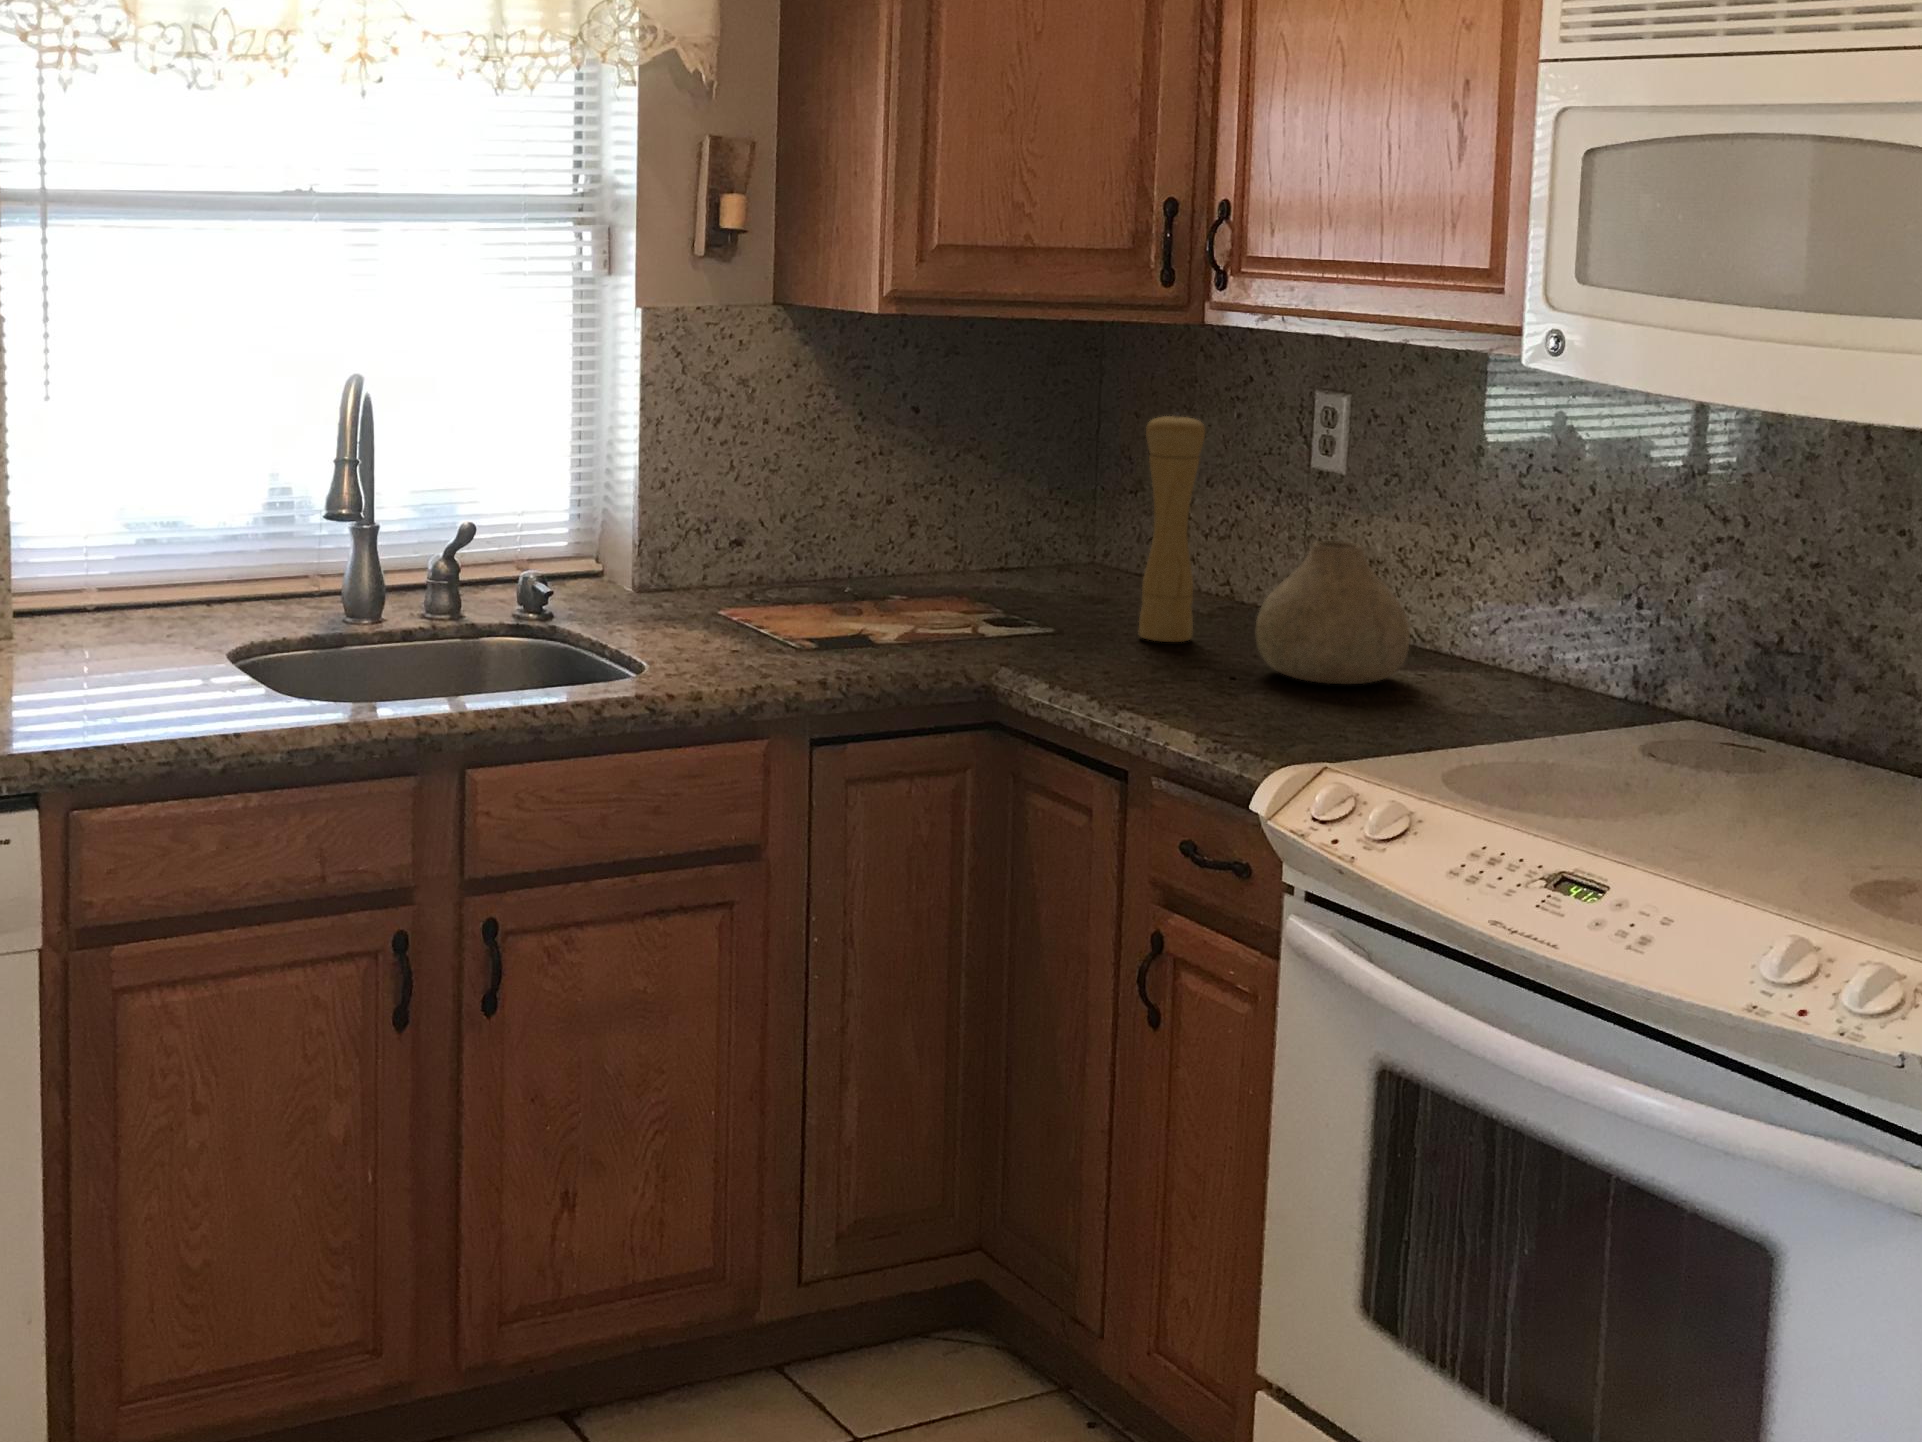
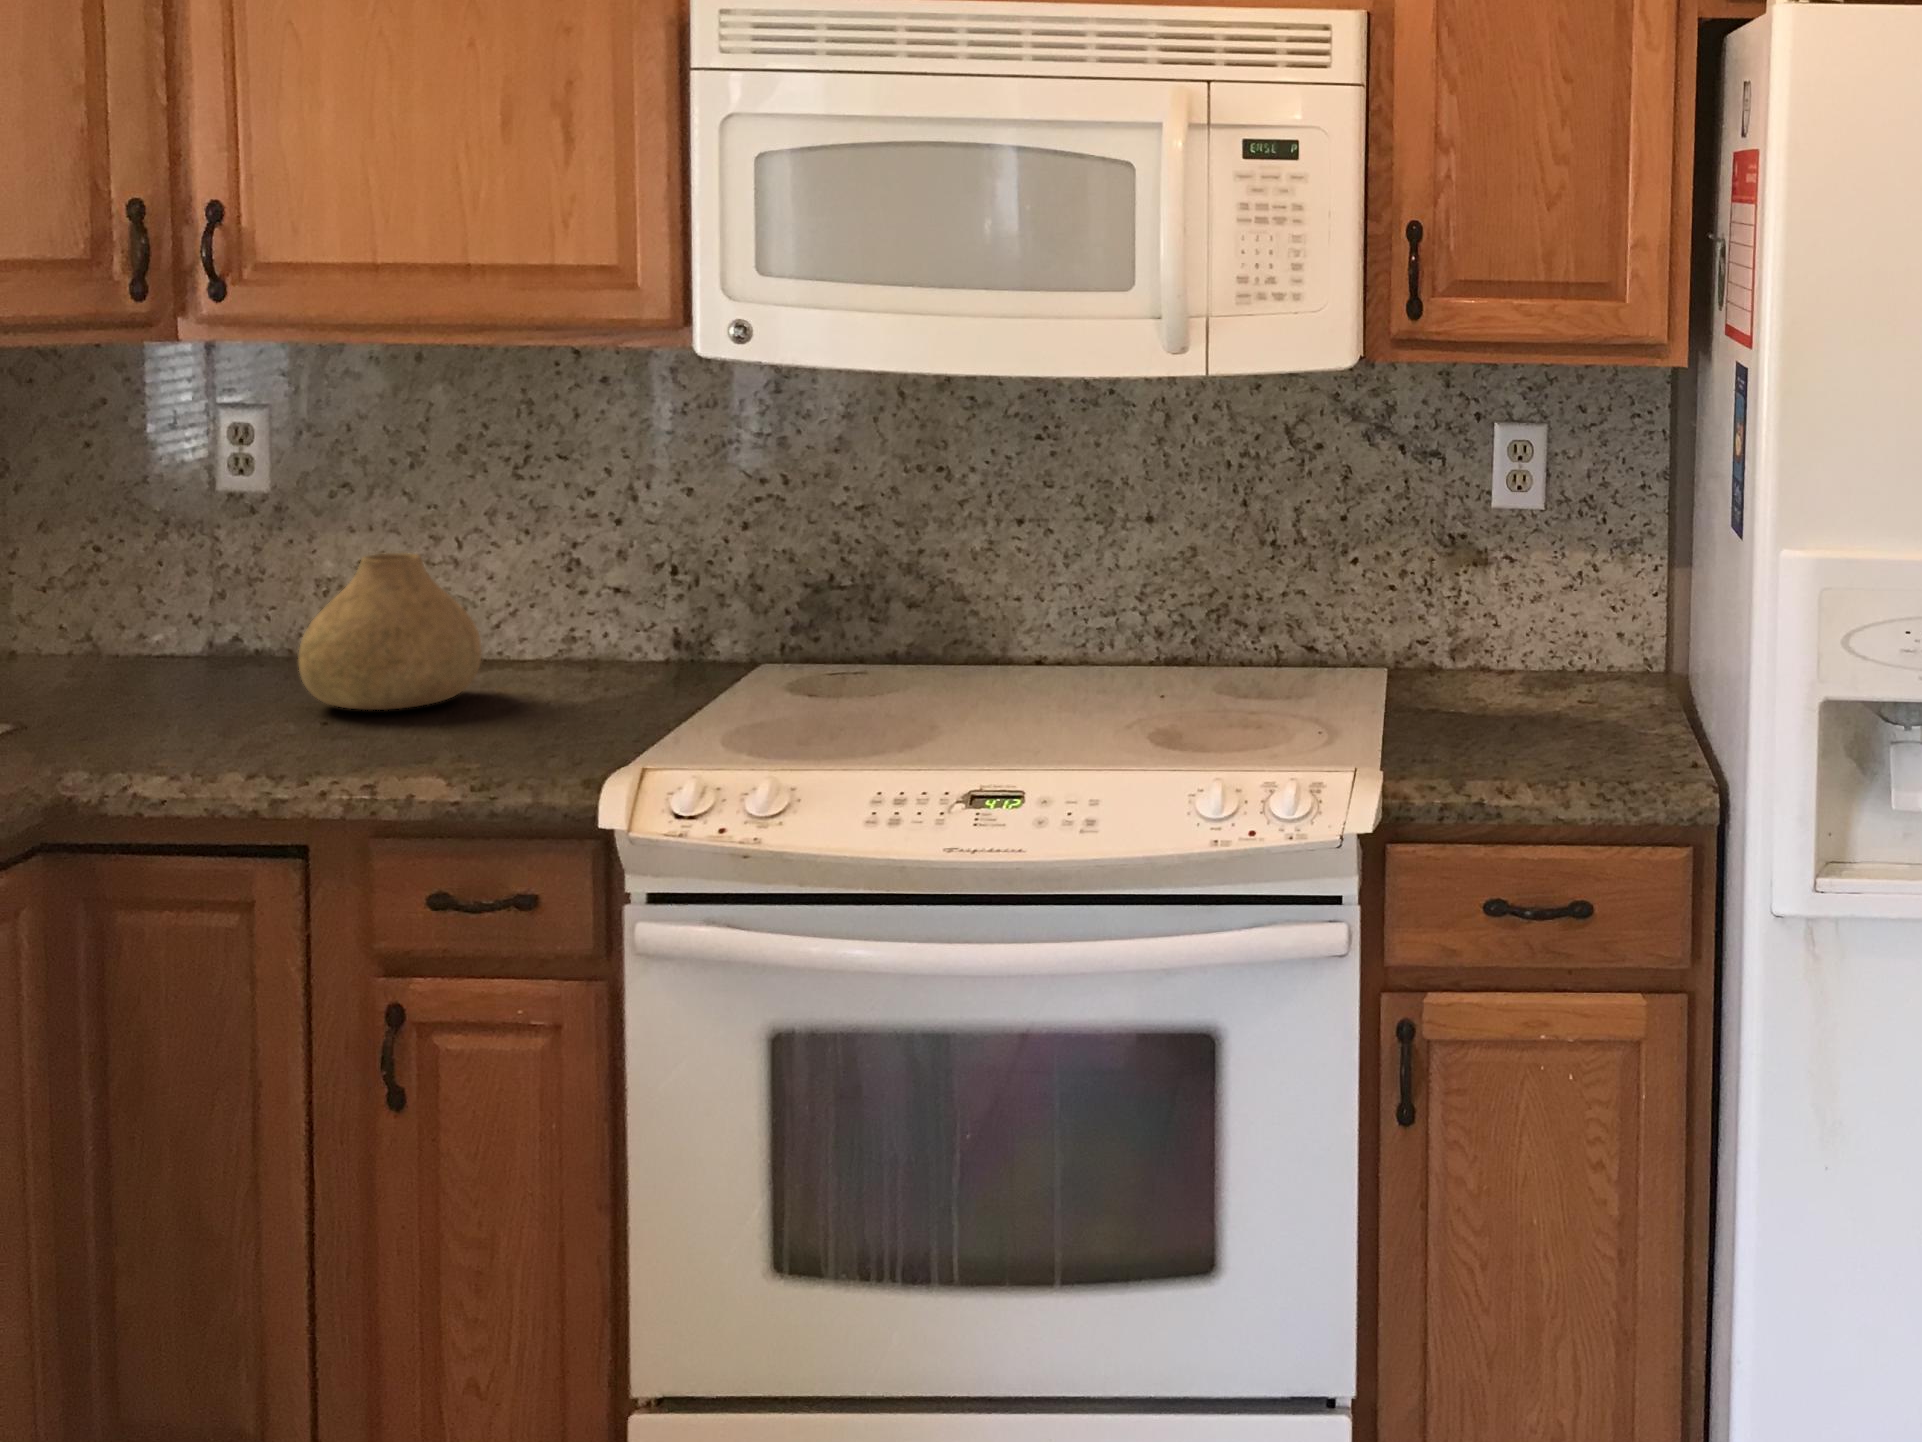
pepper mill: present [1139,413,1205,642] -> none [67,434,151,713]

